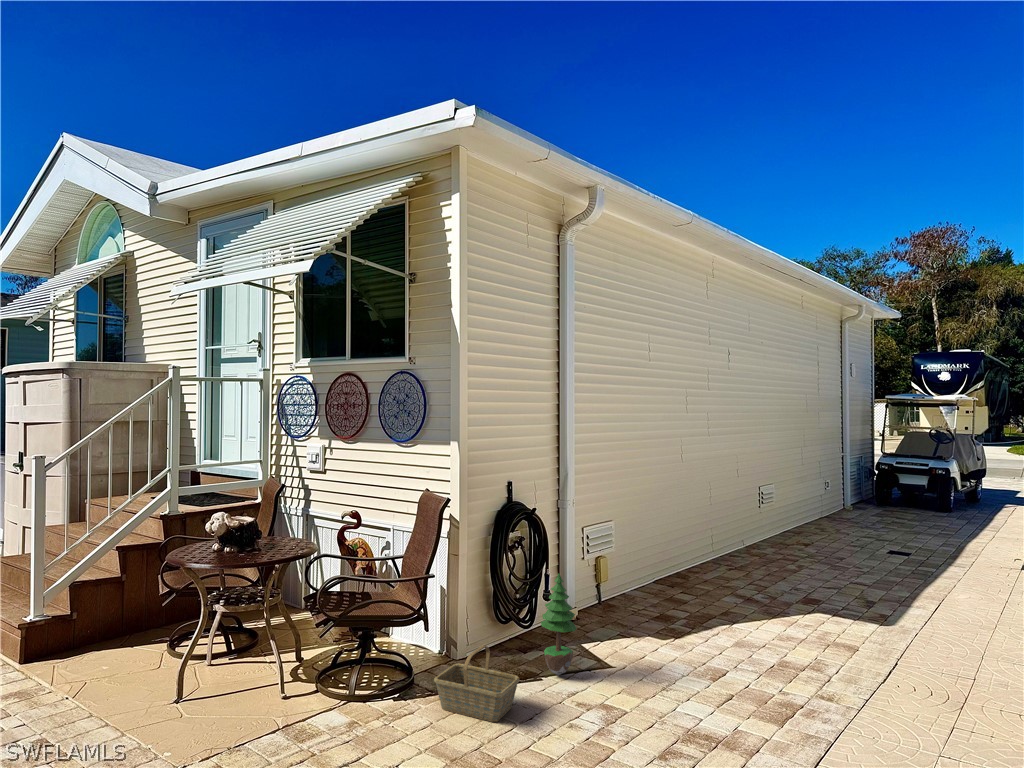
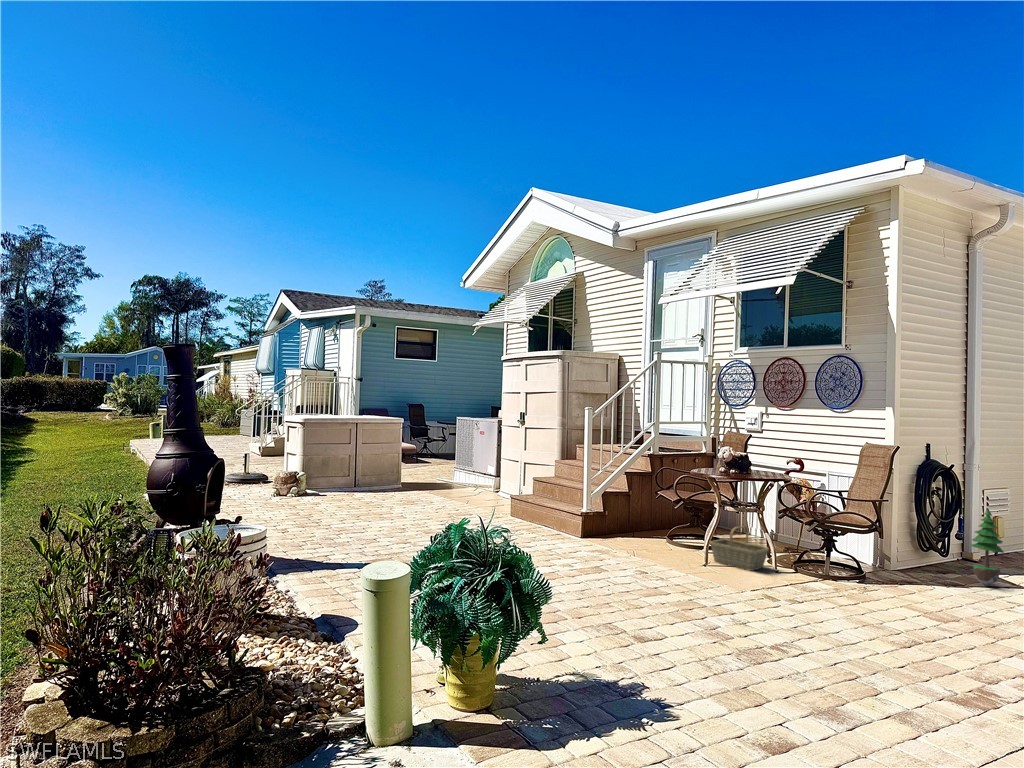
basket: present [434,646,519,722] -> present [710,526,769,571]

